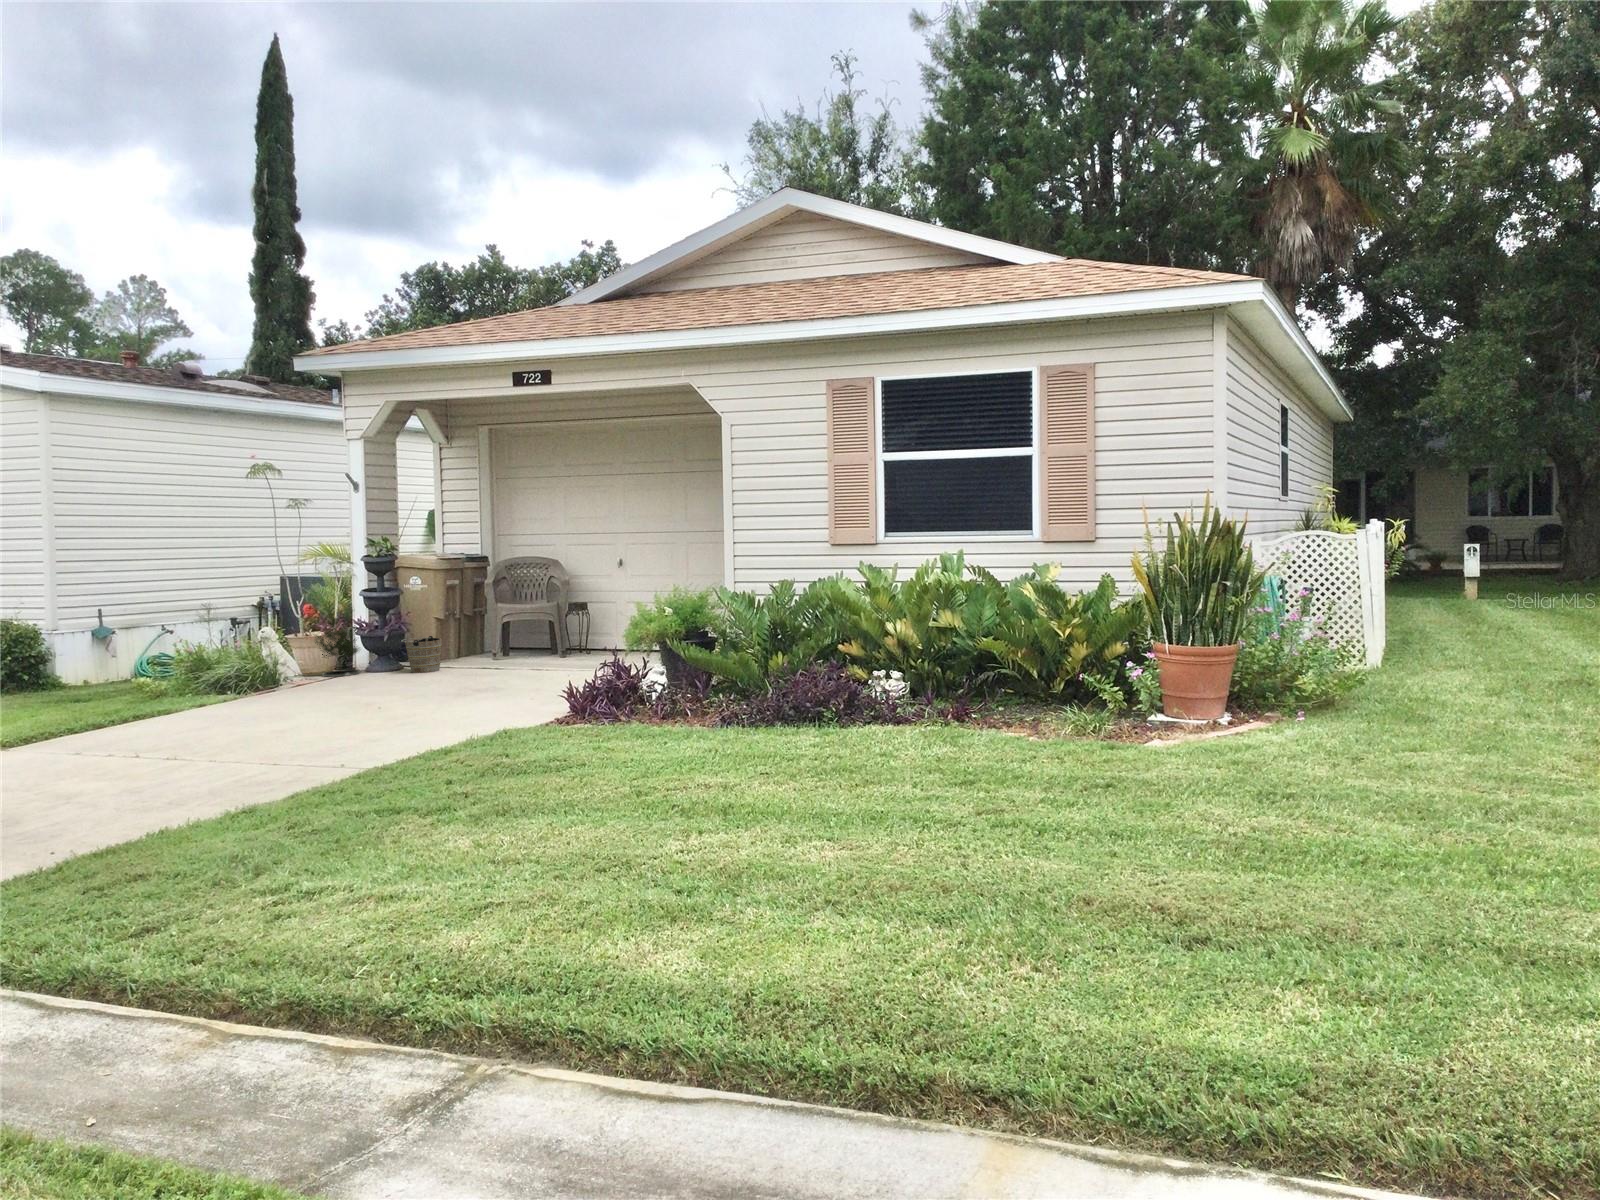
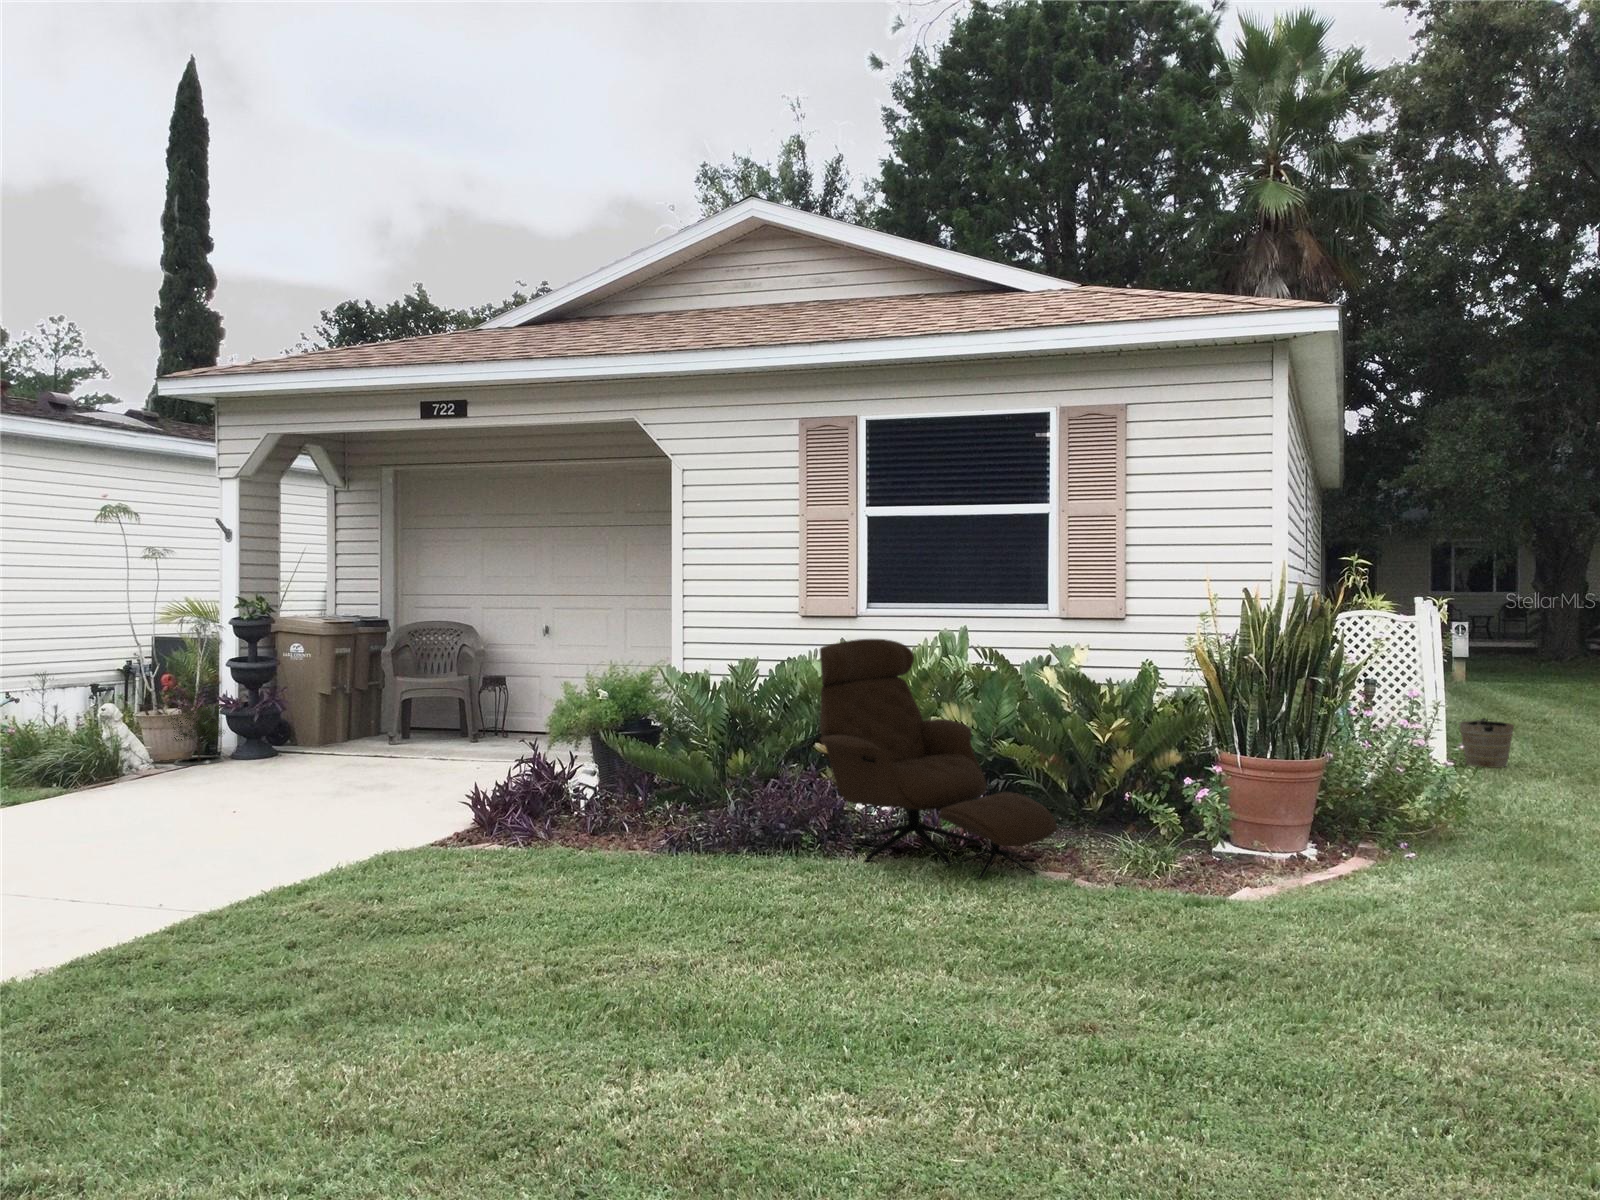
lounge chair: none [836,560,1019,740] -> present [820,639,1057,879]
bucket: present [401,636,442,673] -> present [1454,718,1514,768]

